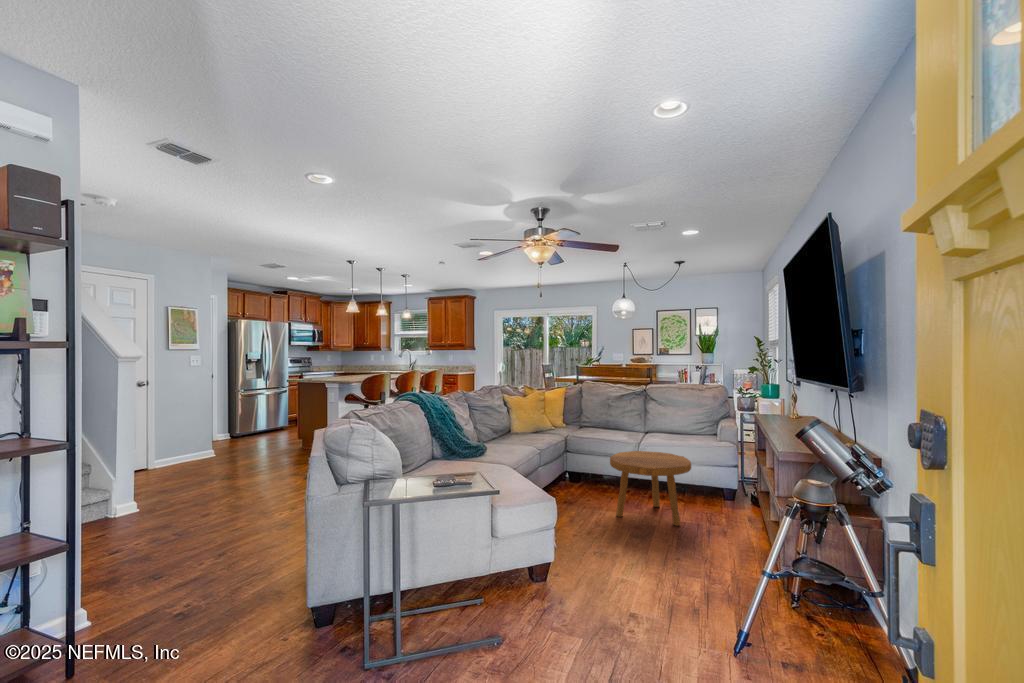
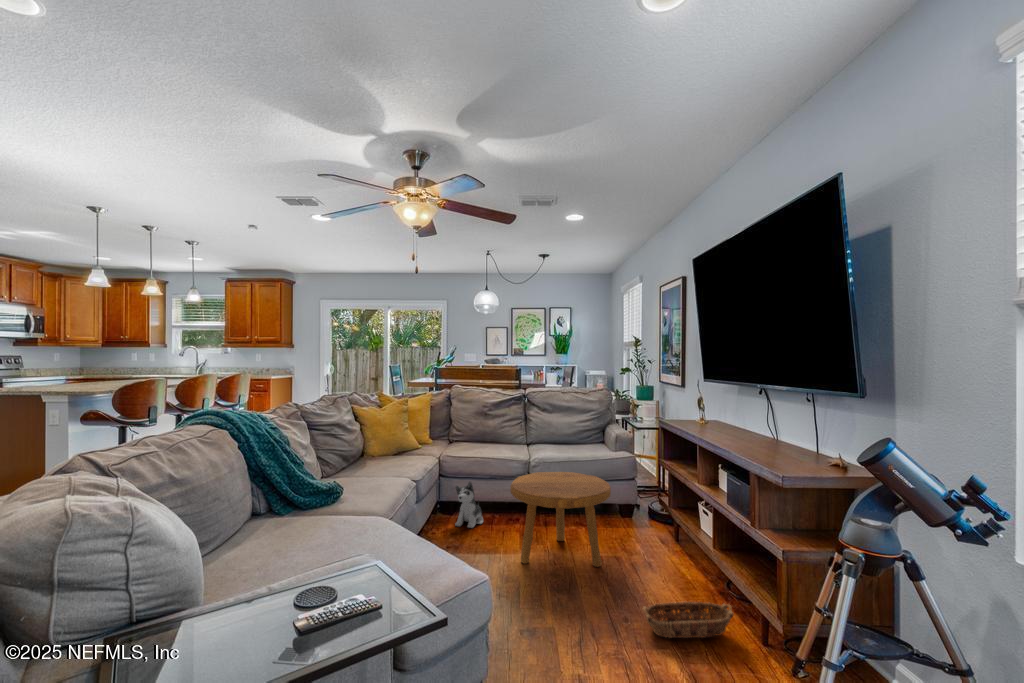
plush toy: none [577,456,600,492] -> present [455,482,483,528]
basket: none [676,547,767,579] -> present [643,602,733,638]

